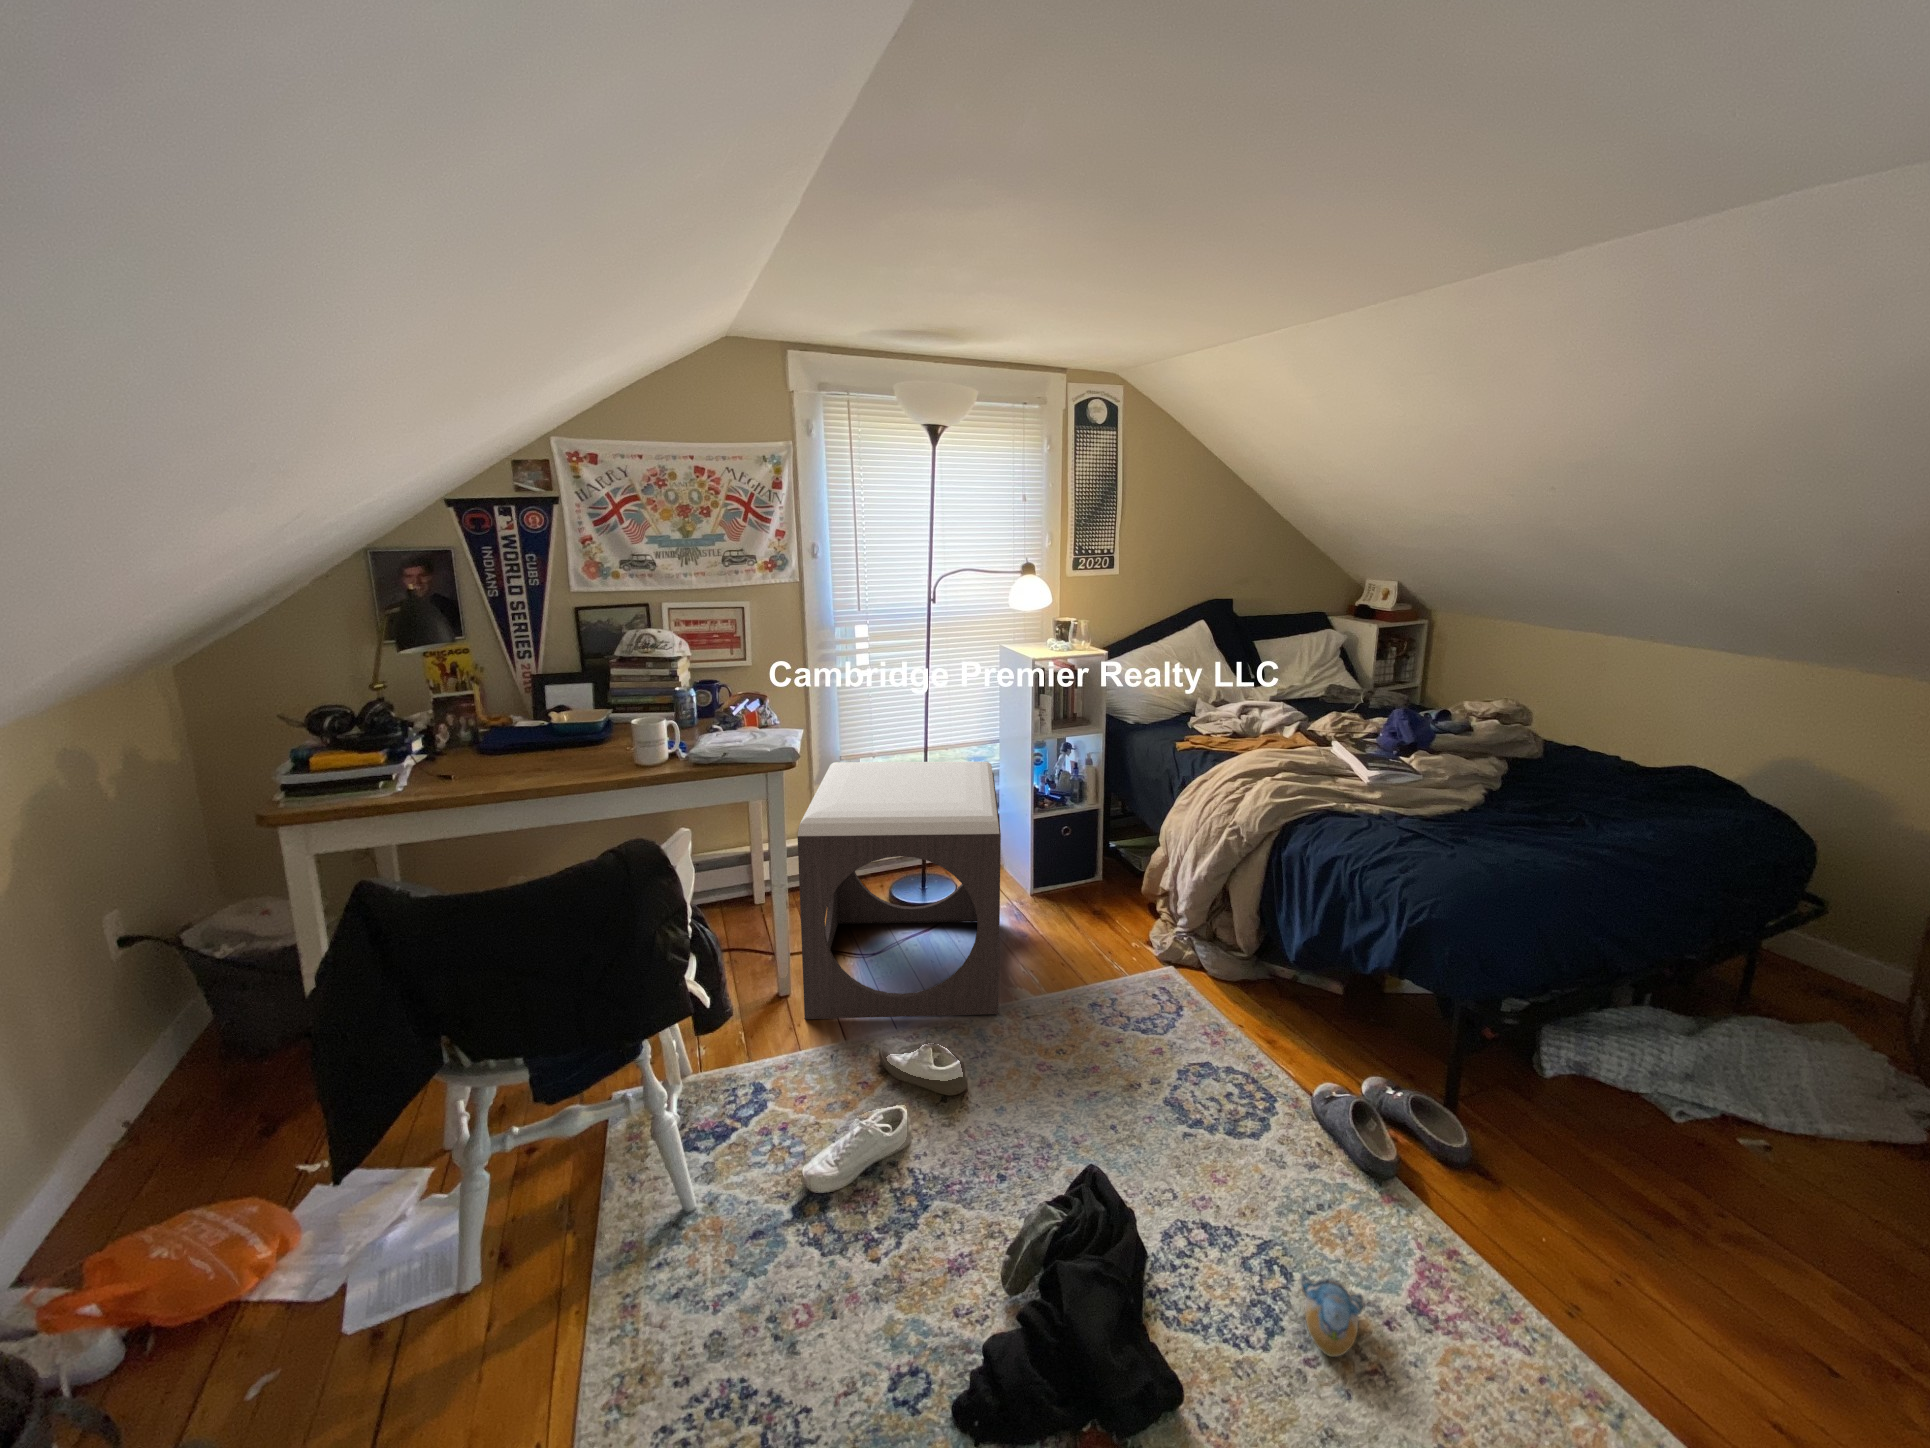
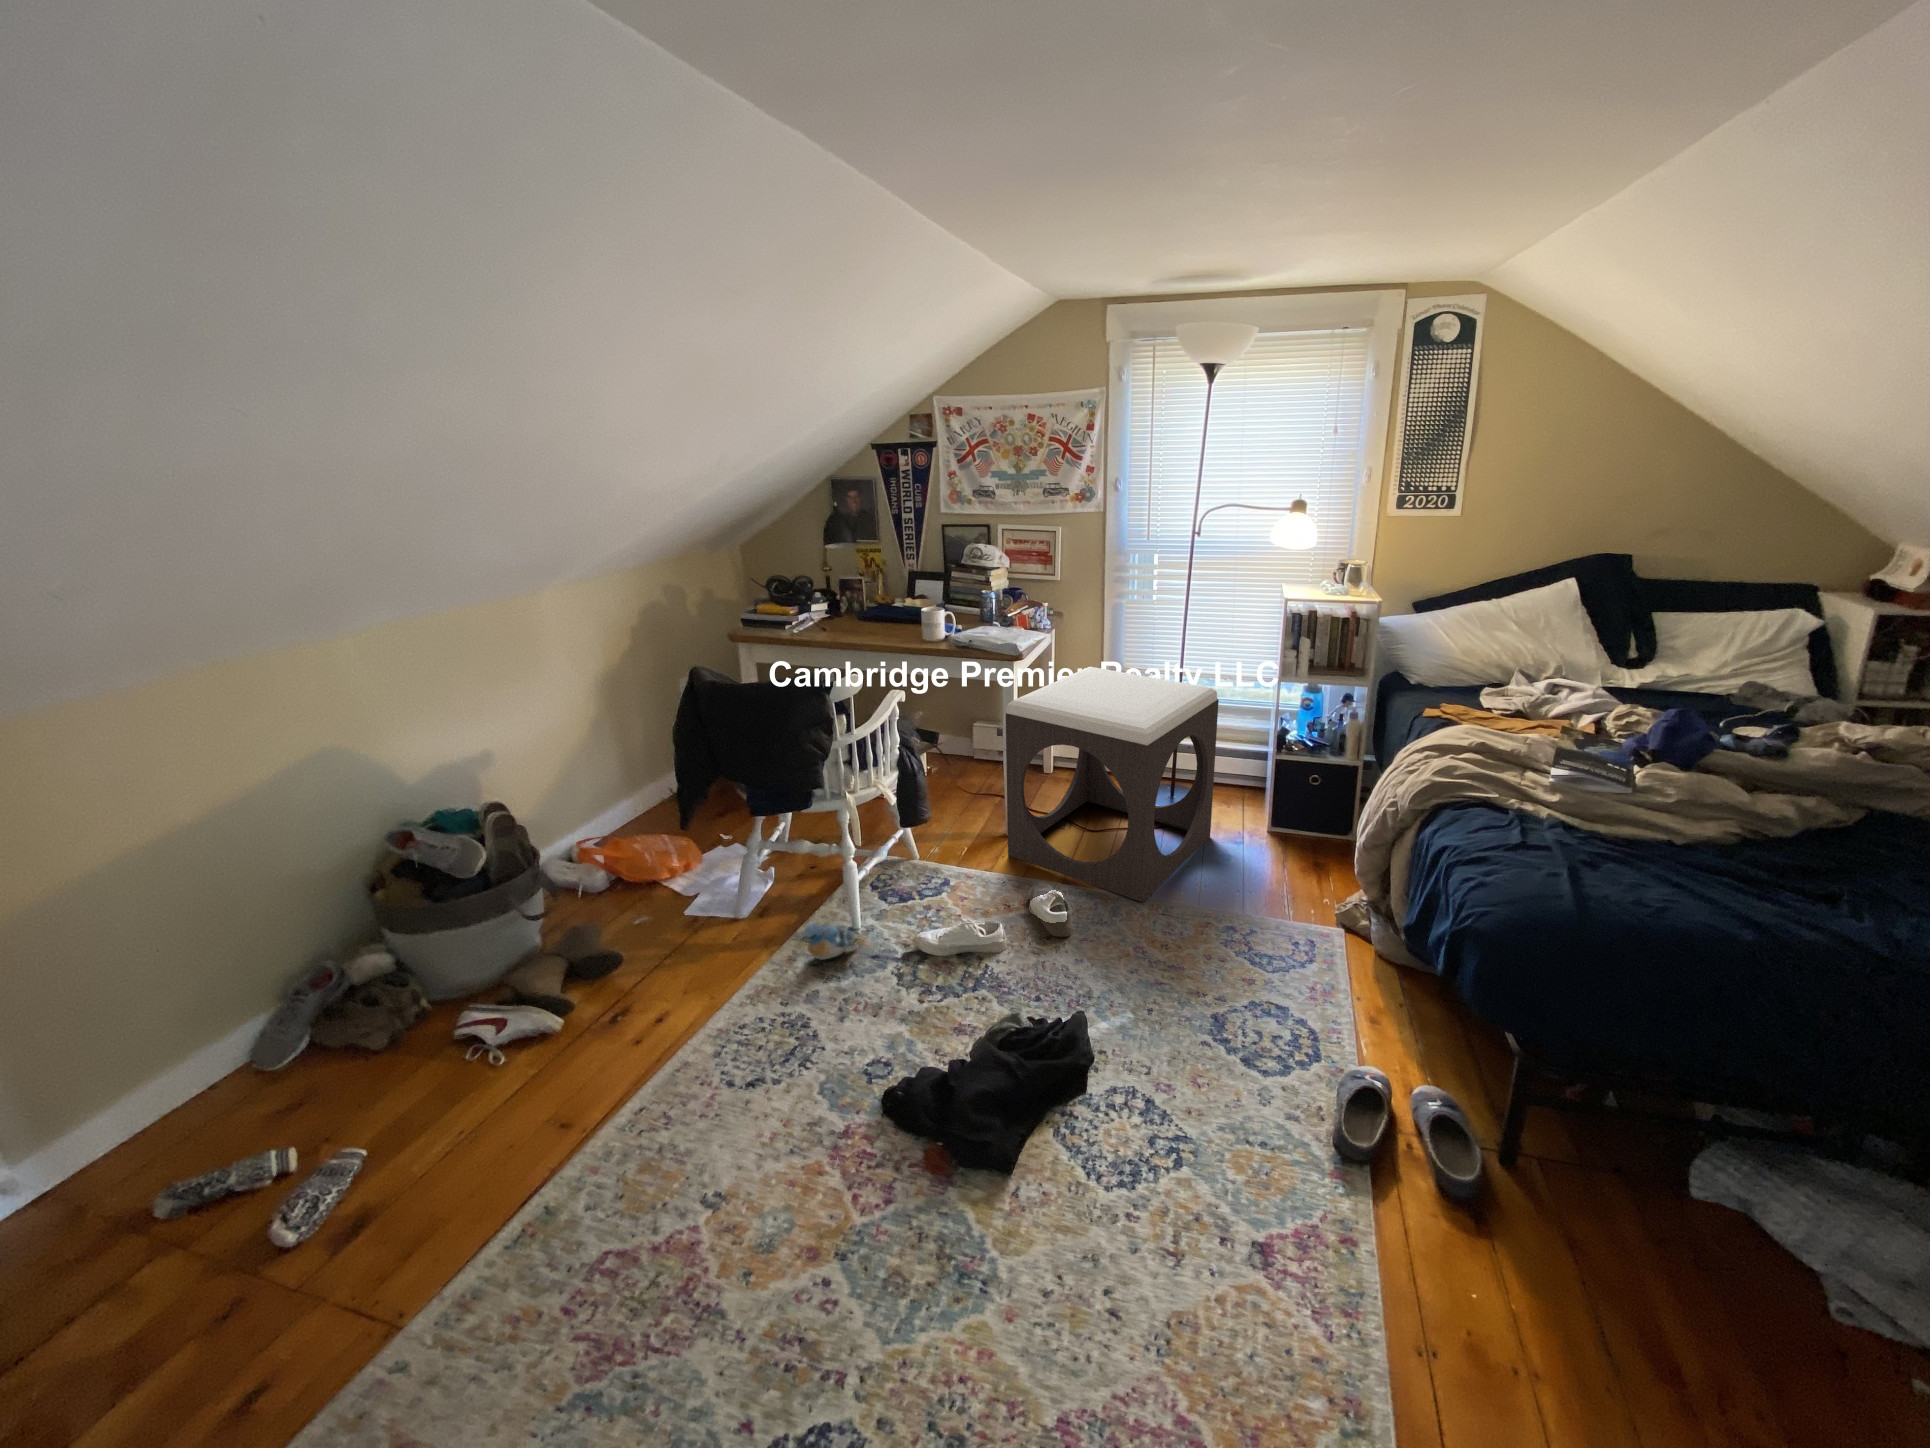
plush toy: present [1300,1273,1364,1357] -> present [803,923,859,960]

